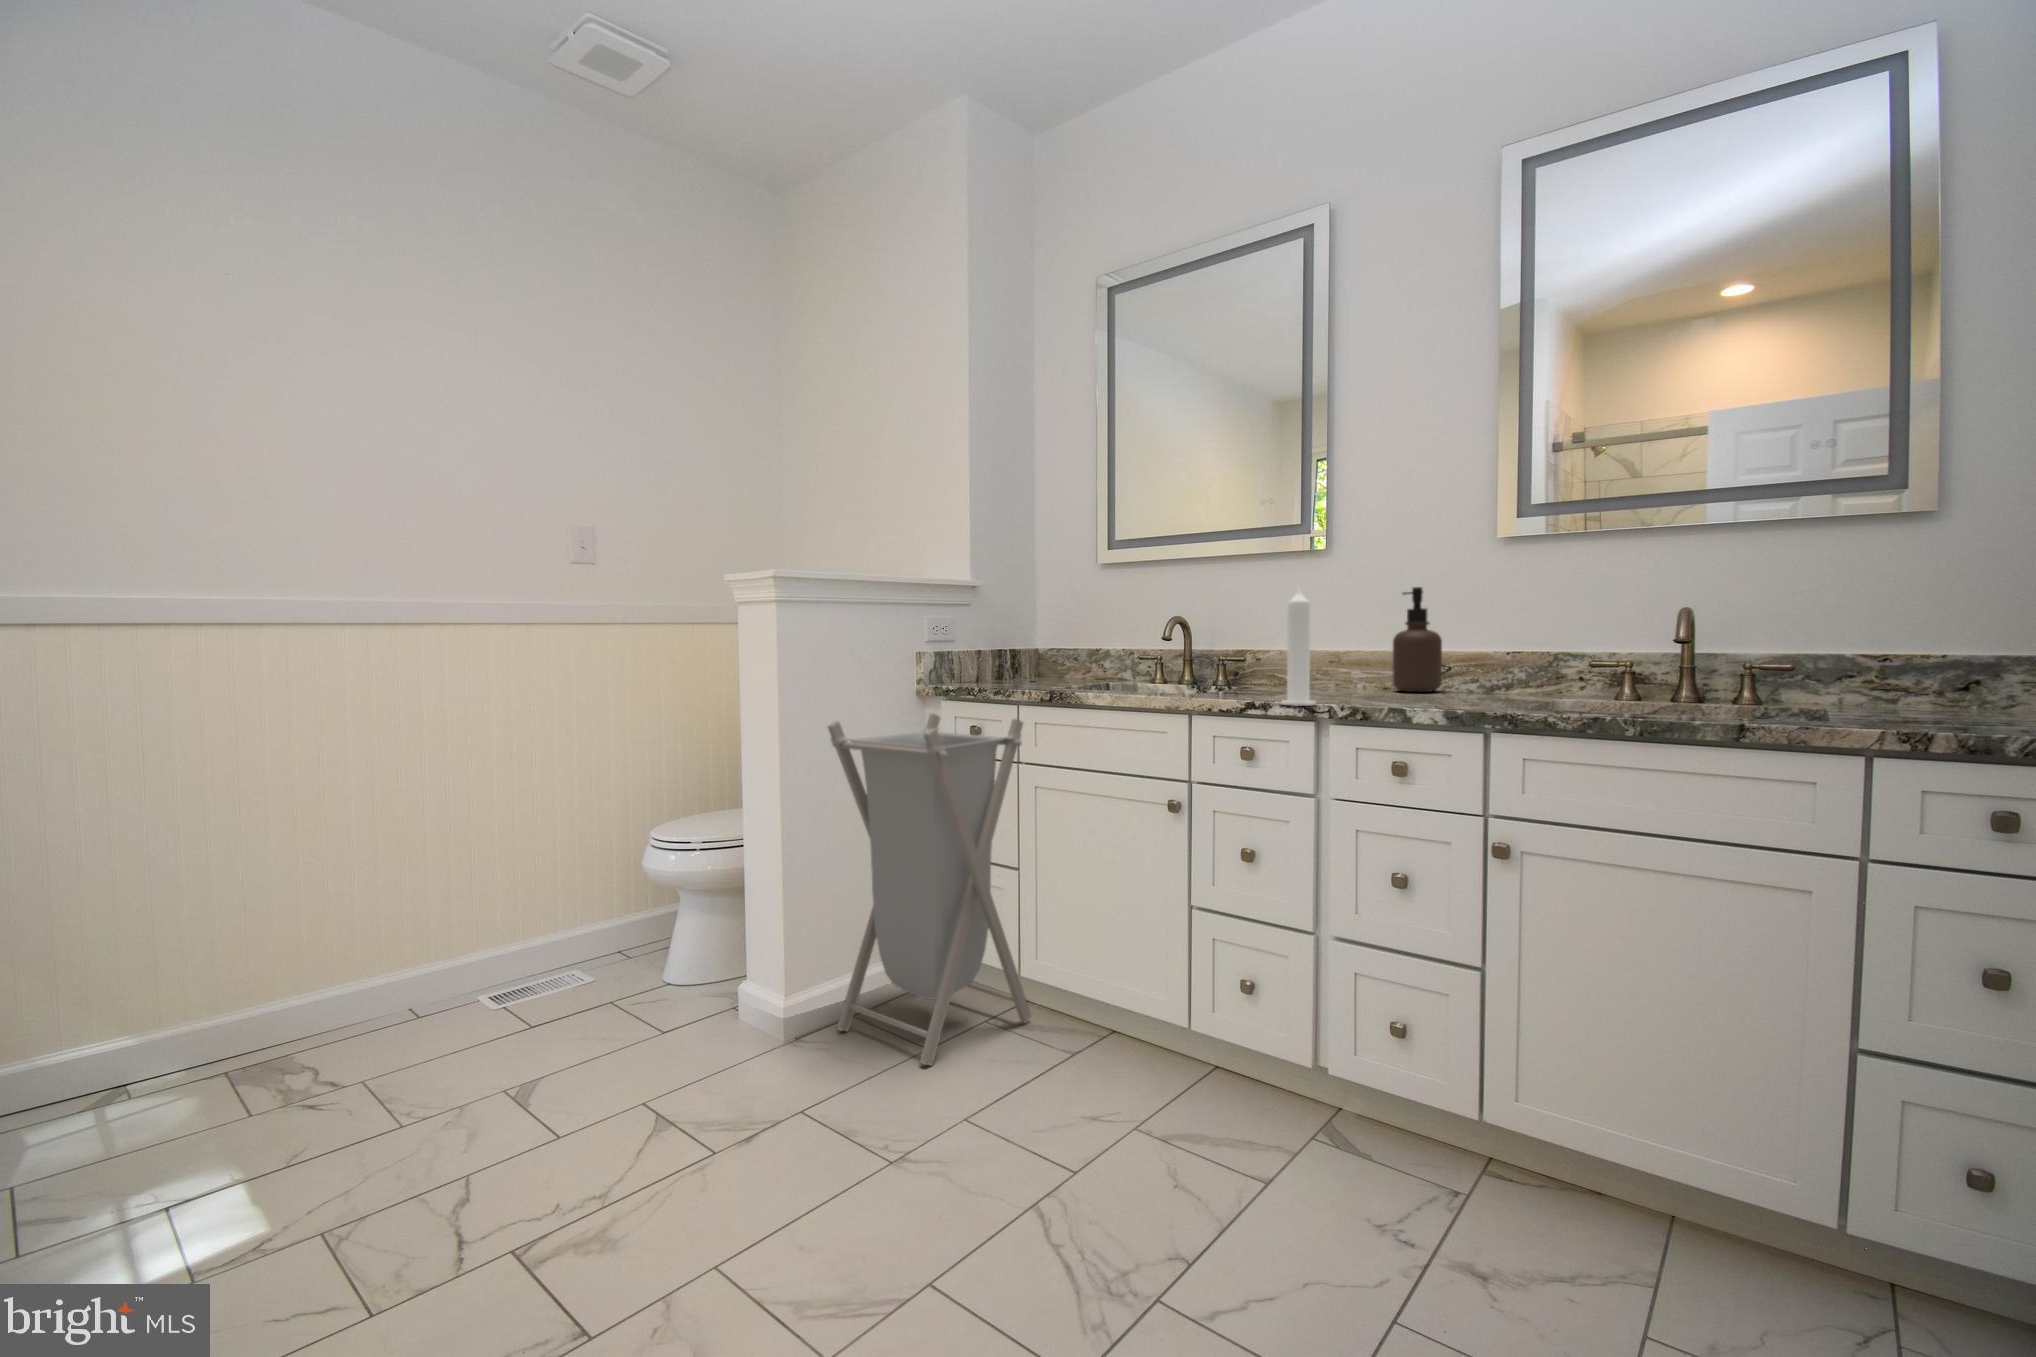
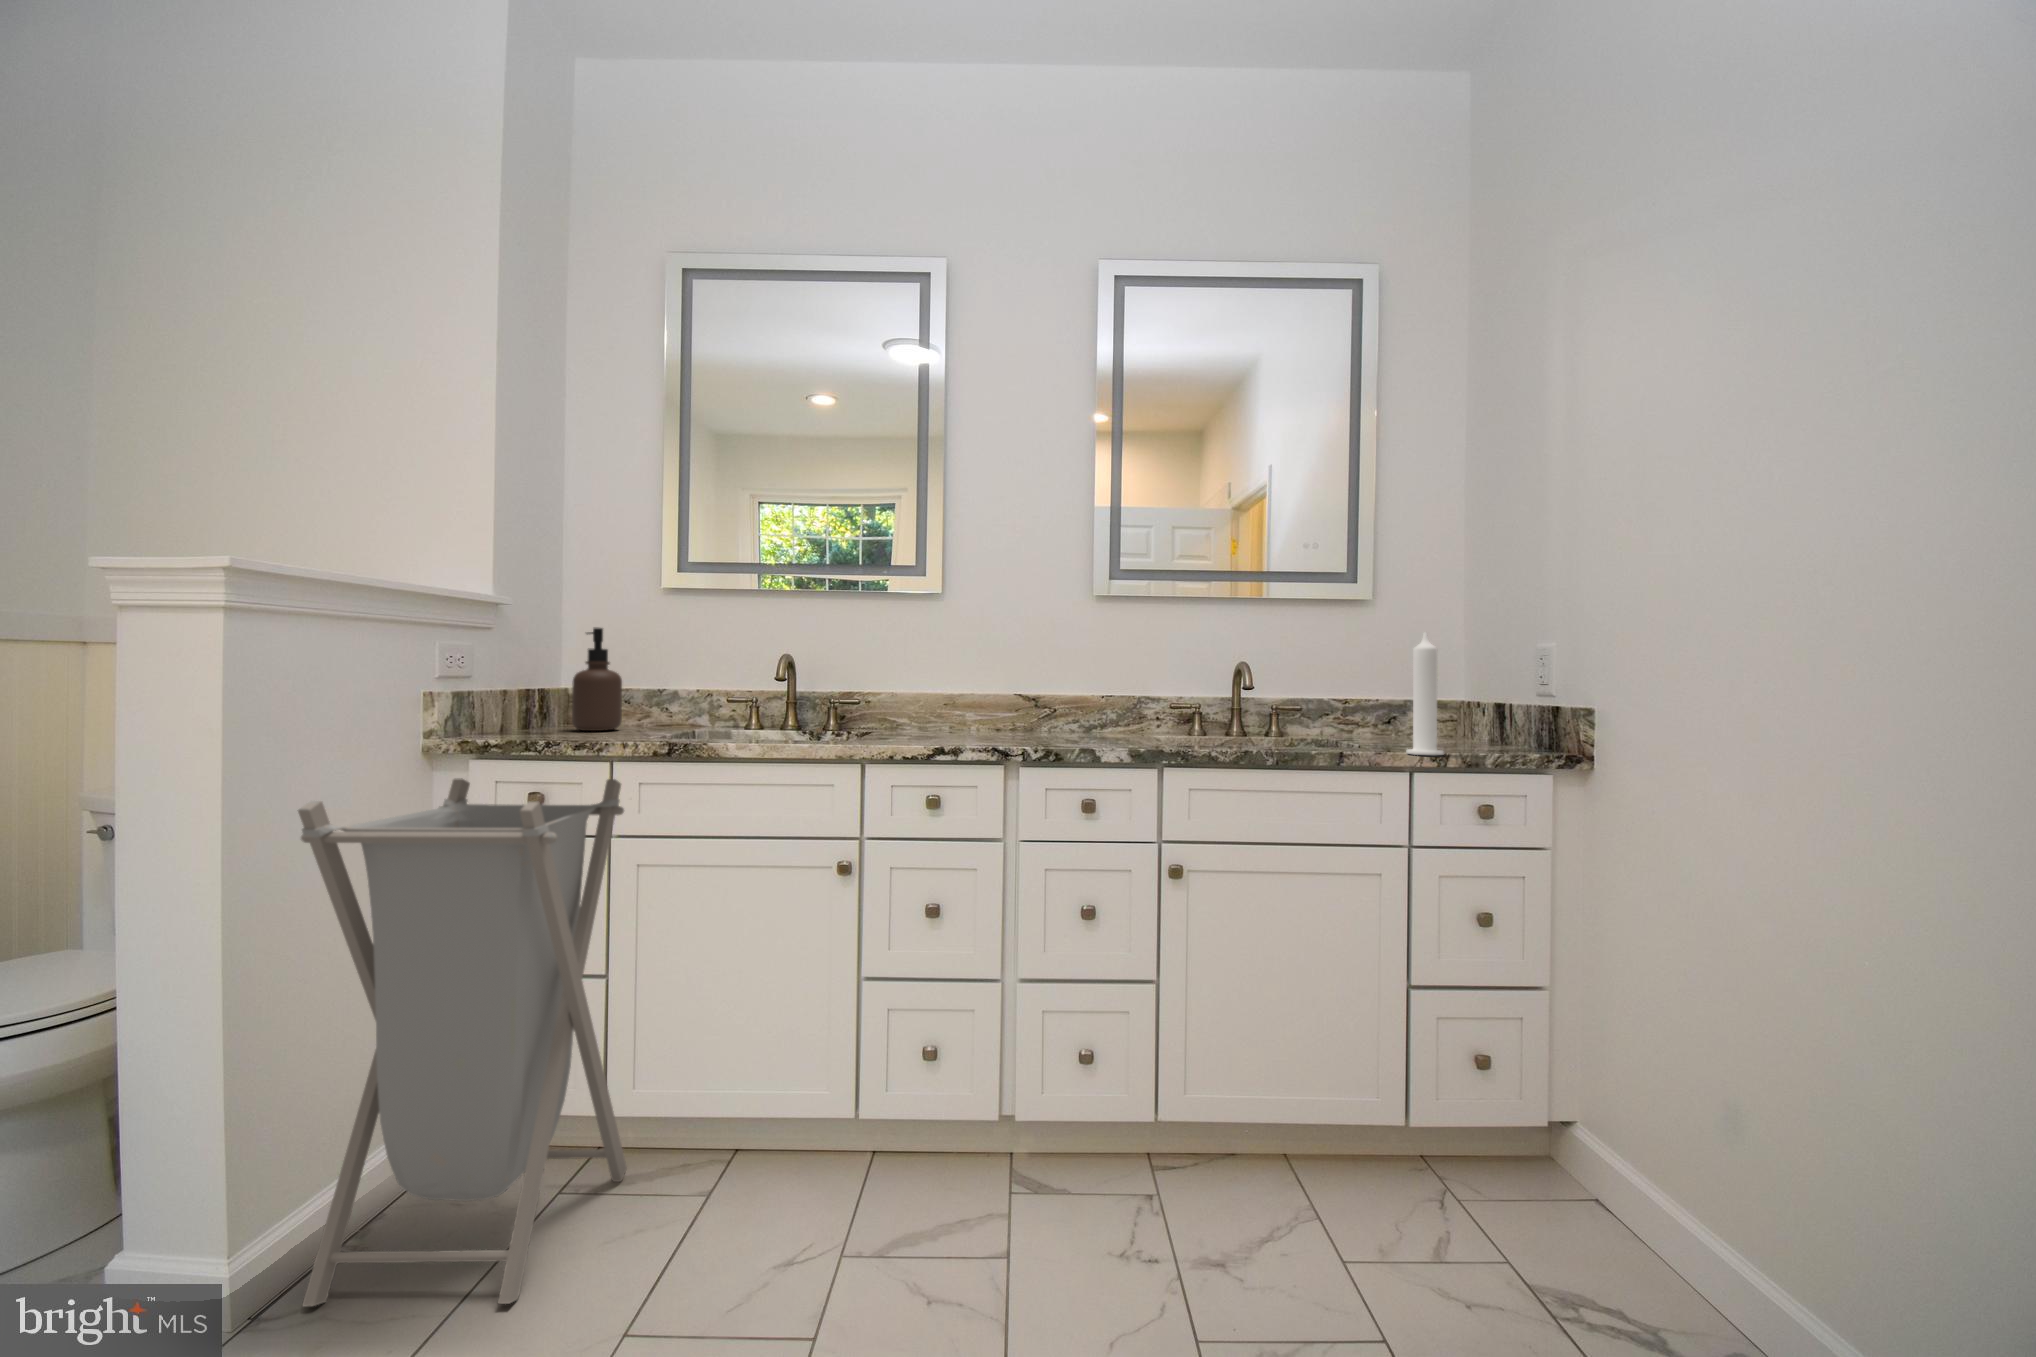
candle: present [1281,587,1316,706] -> present [1406,633,1444,755]
soap dispenser: present [1393,587,1442,692] -> present [572,628,622,731]

